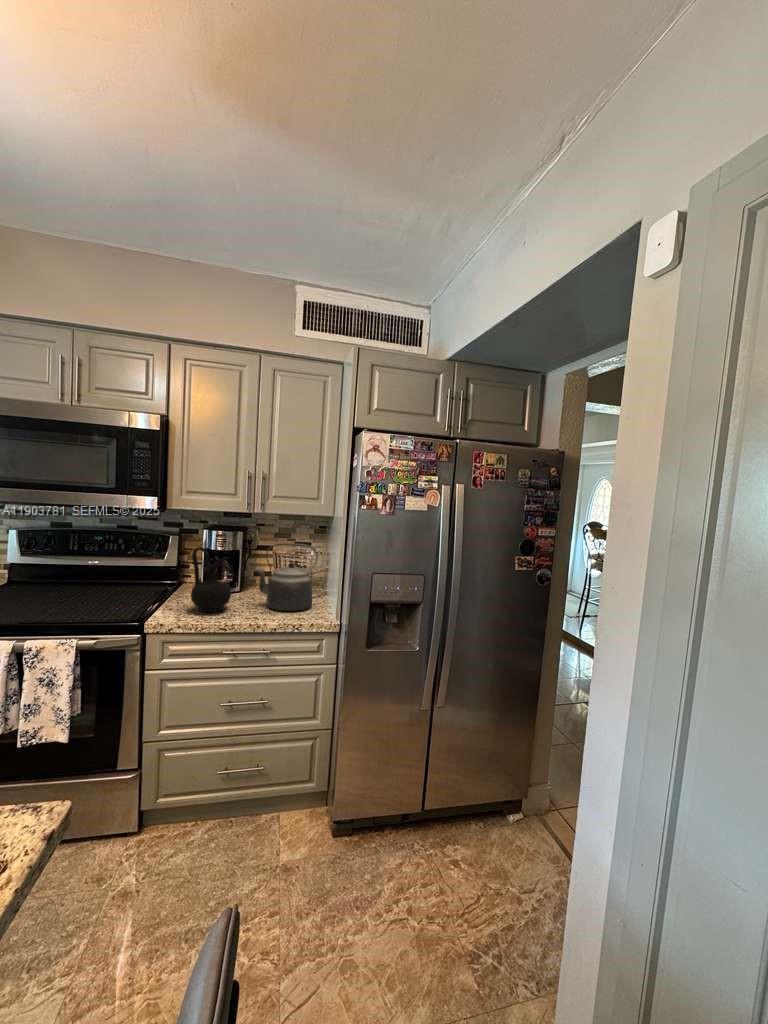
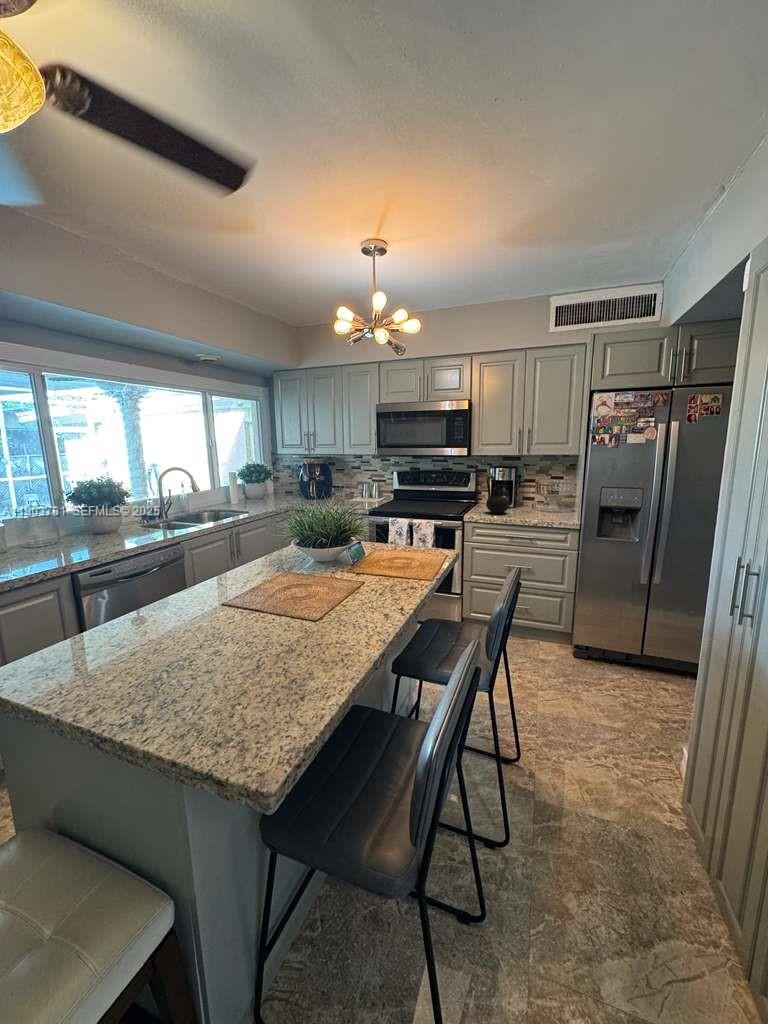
kettle: present [256,543,317,611] -> none [524,474,566,516]

